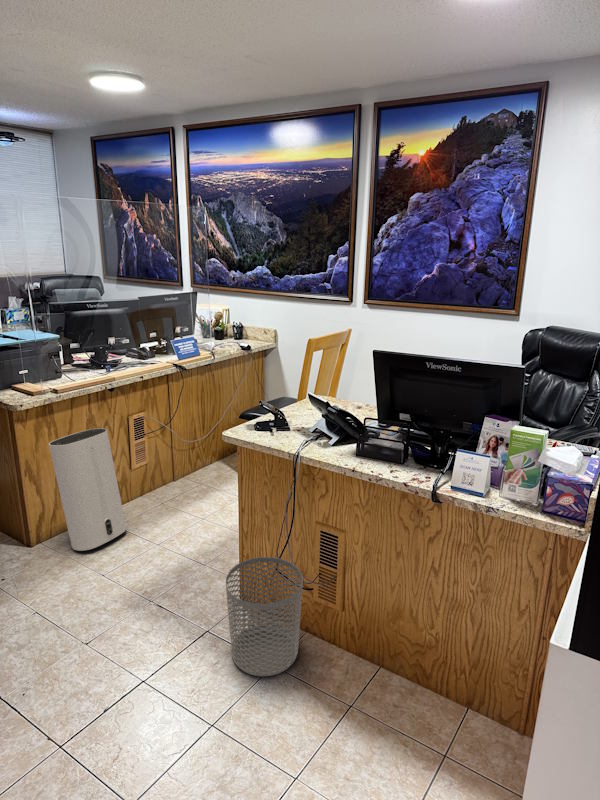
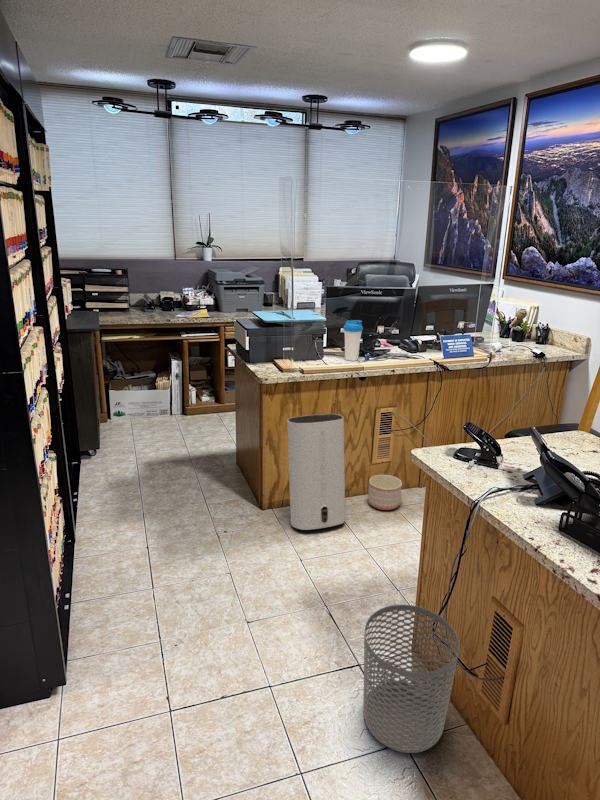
water bottle: none [78,335,99,375] -> present [343,320,363,361]
planter: none [134,475,167,509] -> present [368,475,402,510]

